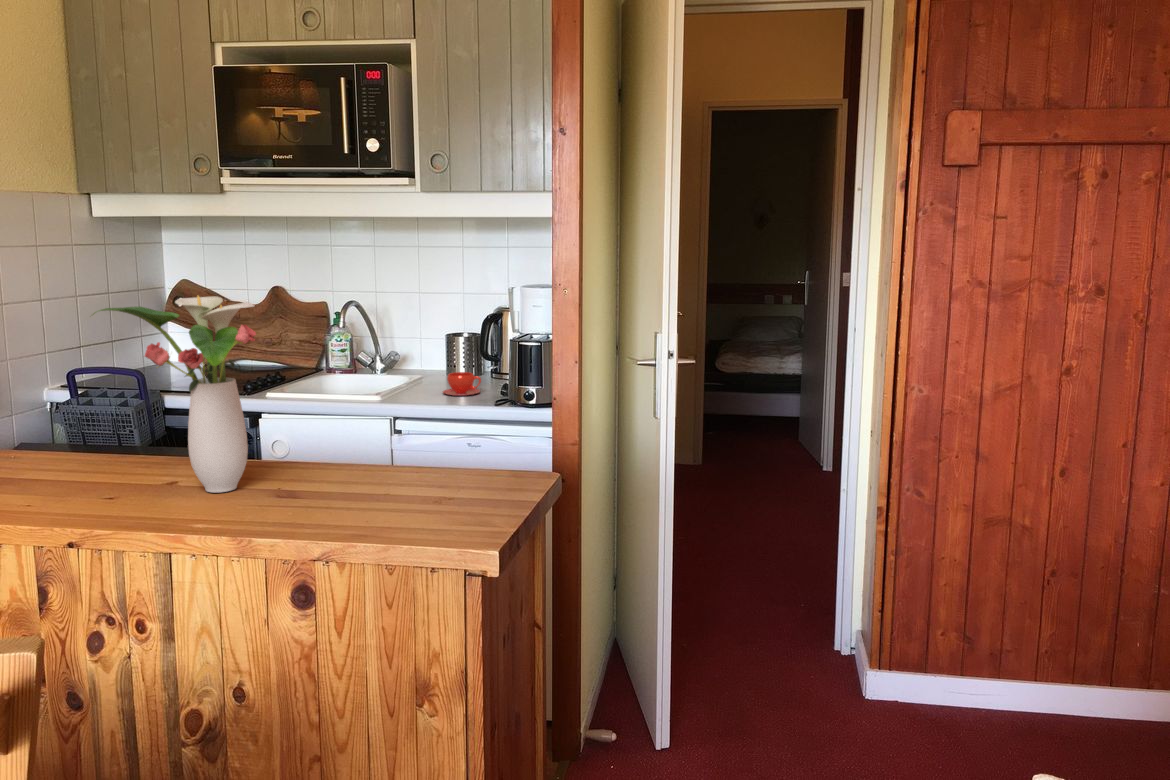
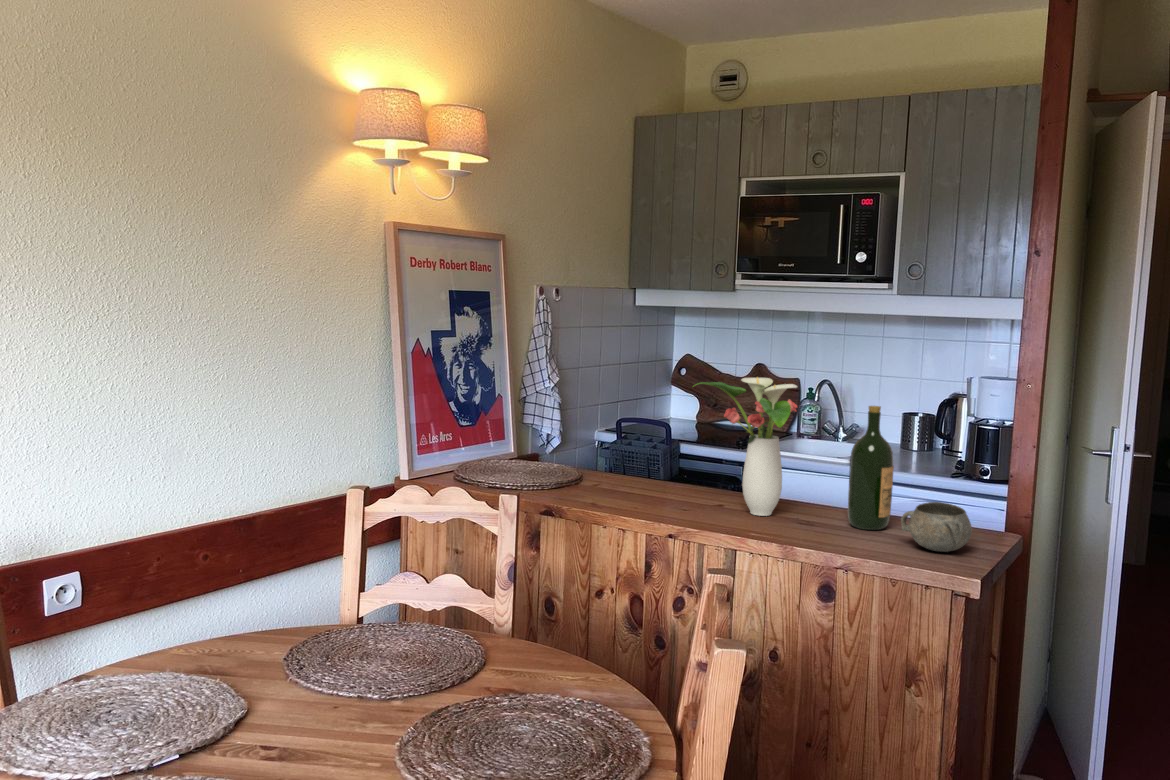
wine bottle: none [336,325,396,494] -> present [848,406,894,530]
teacup: present [443,372,481,396] -> none [902,447,938,467]
decorative bowl: none [400,448,492,516] -> present [901,502,972,552]

